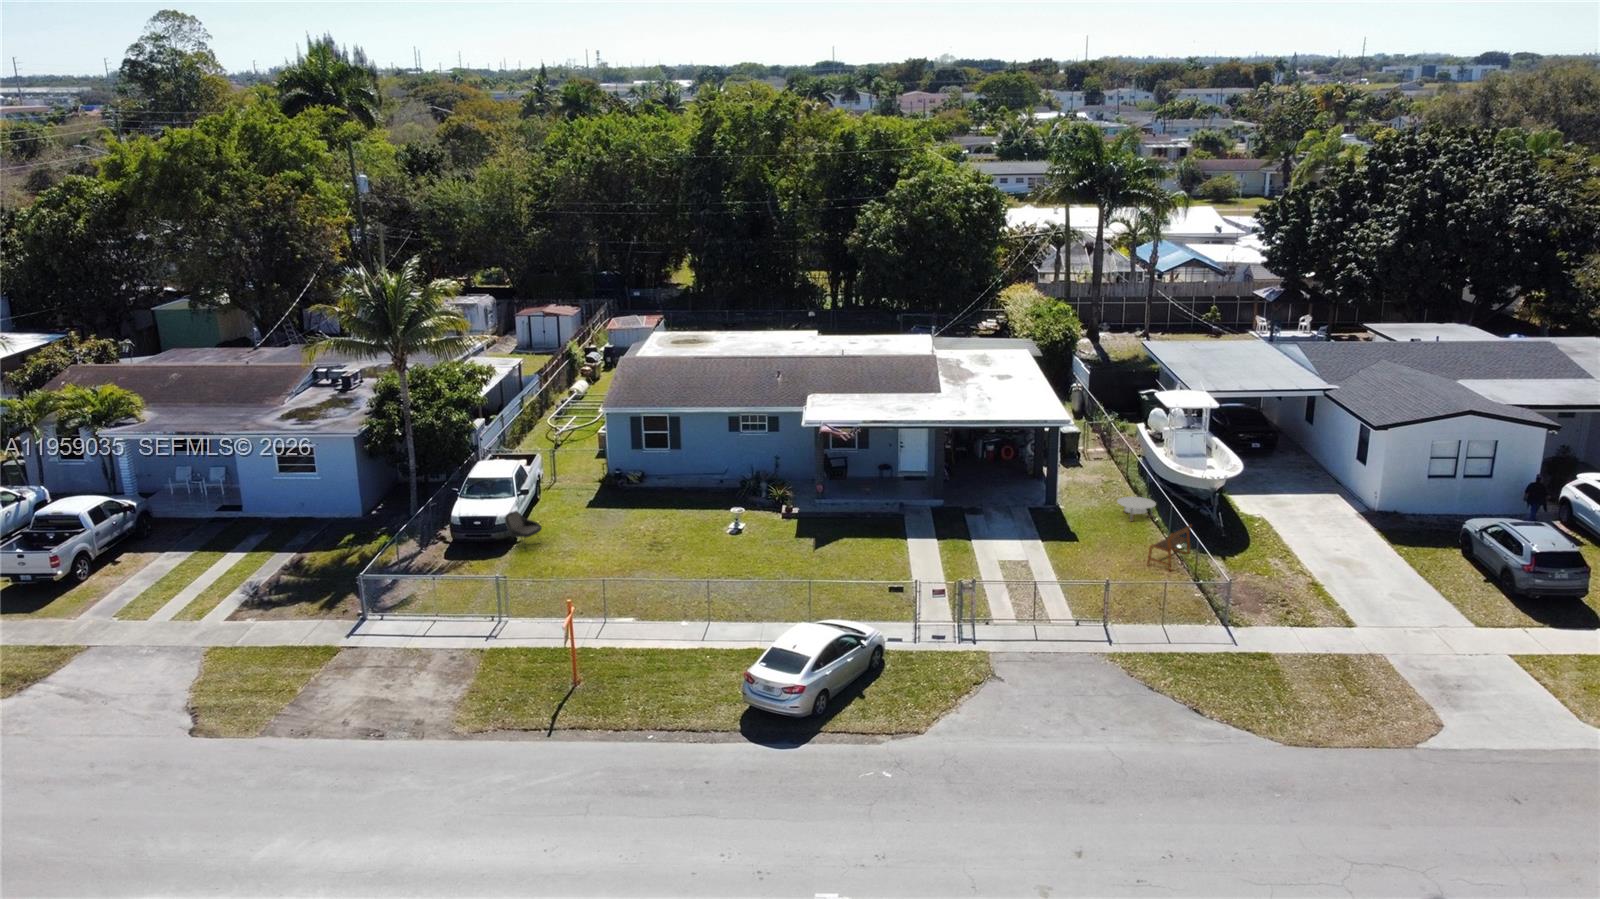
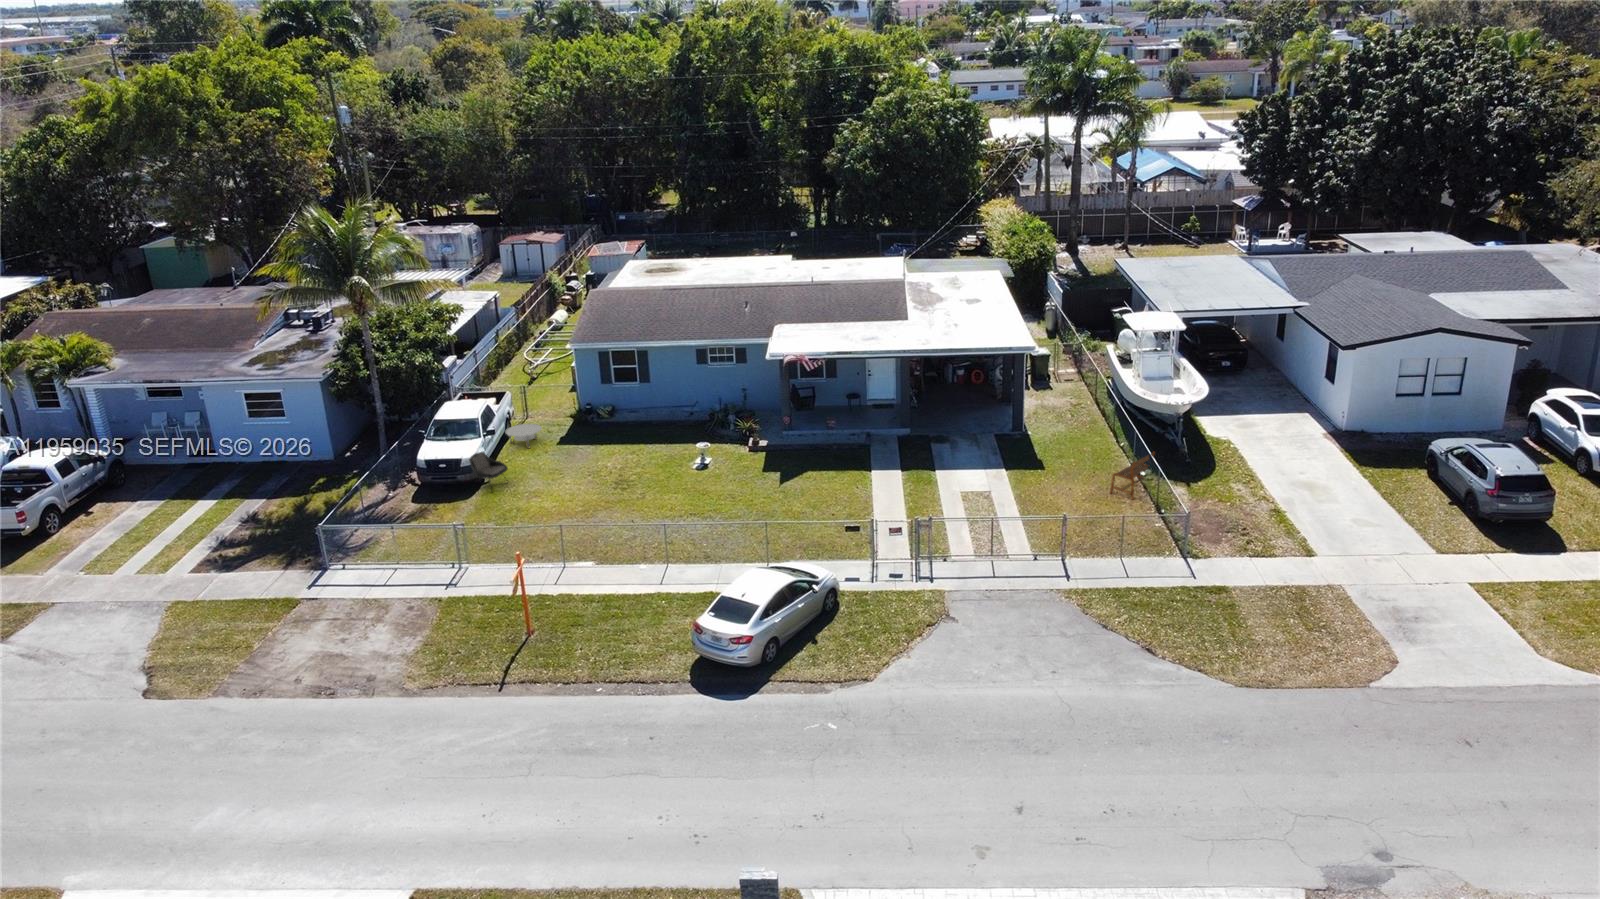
round table: present [1117,497,1156,522] -> present [505,424,542,448]

